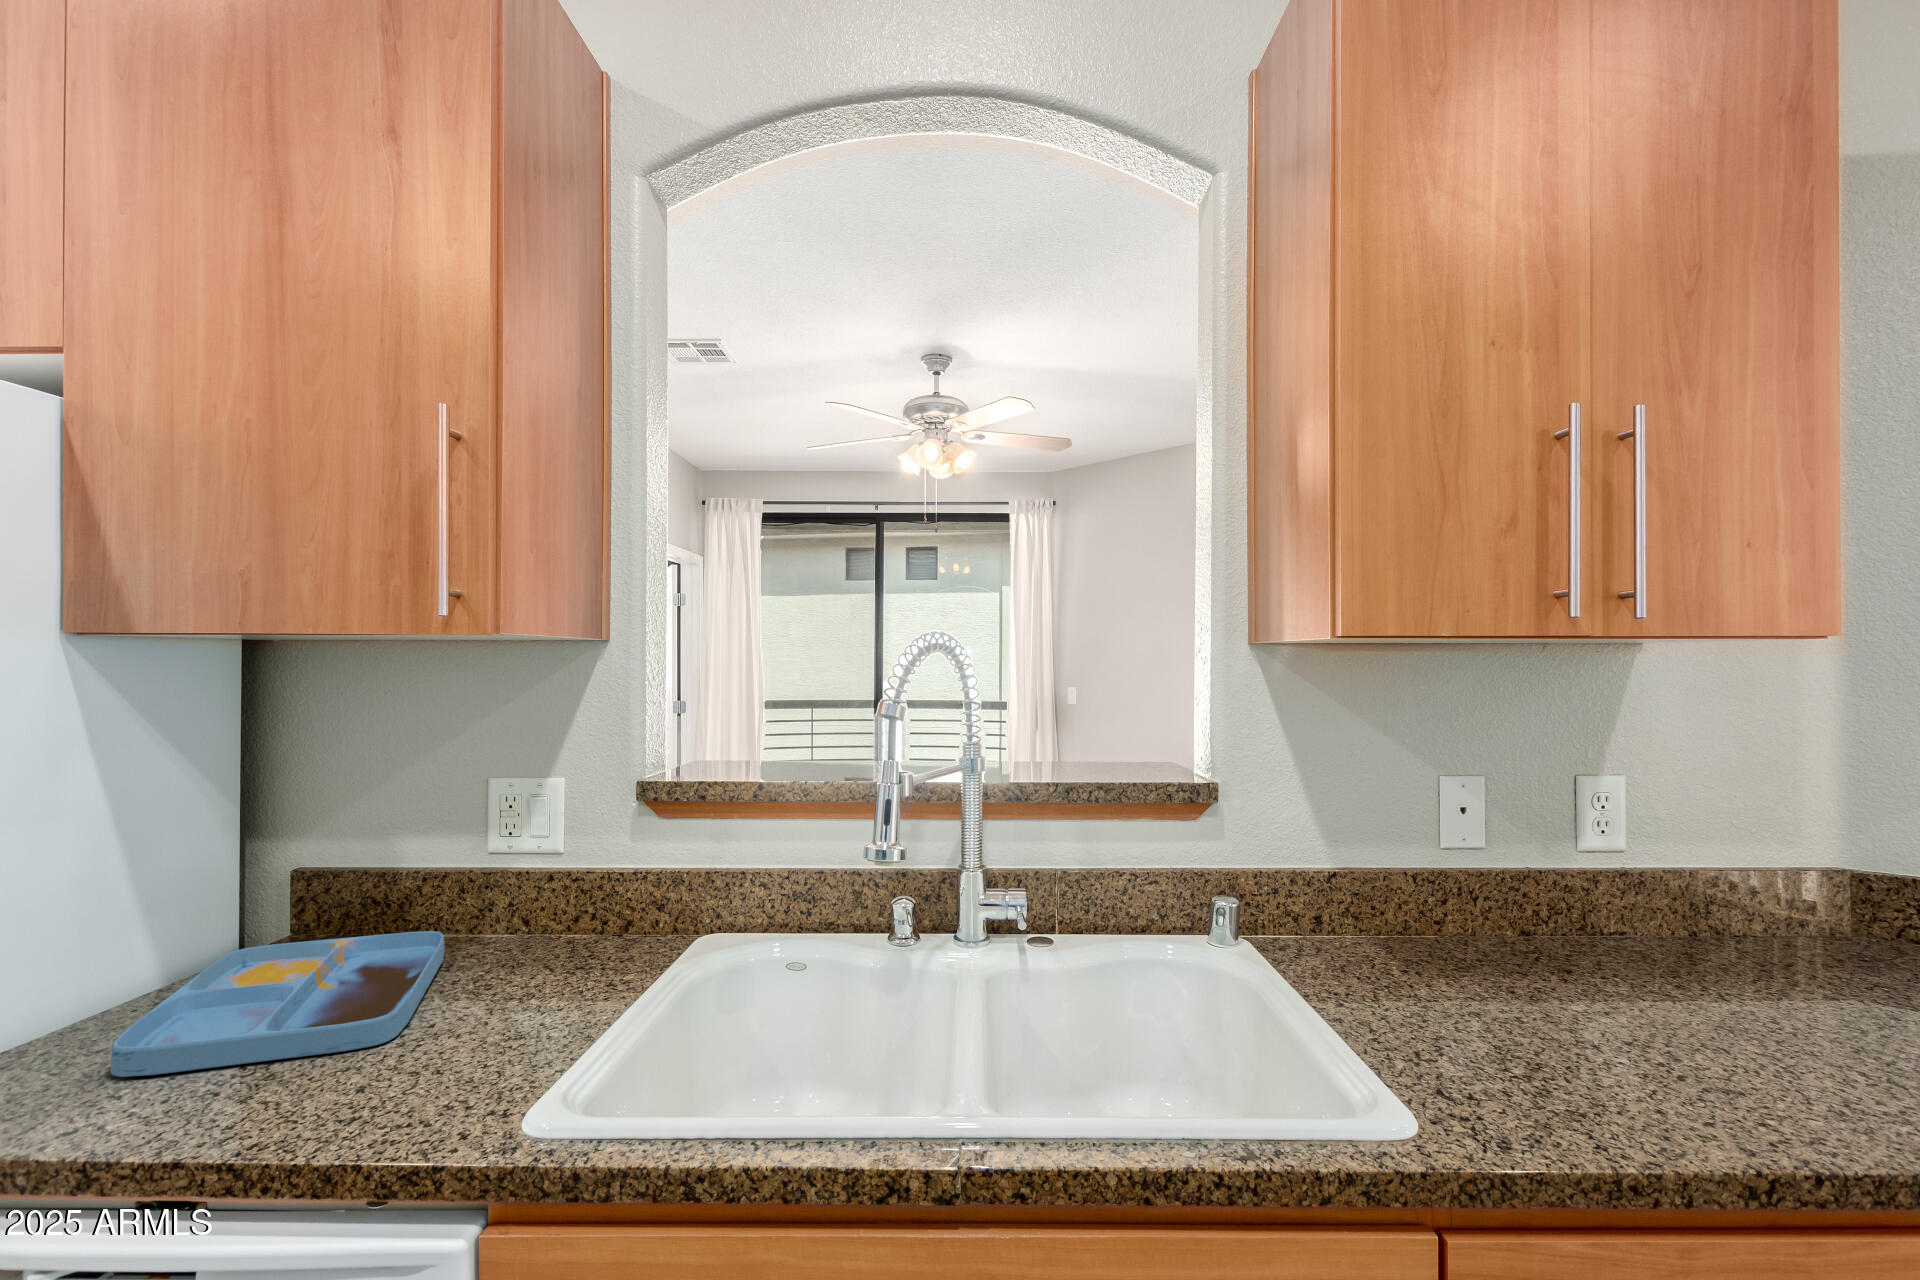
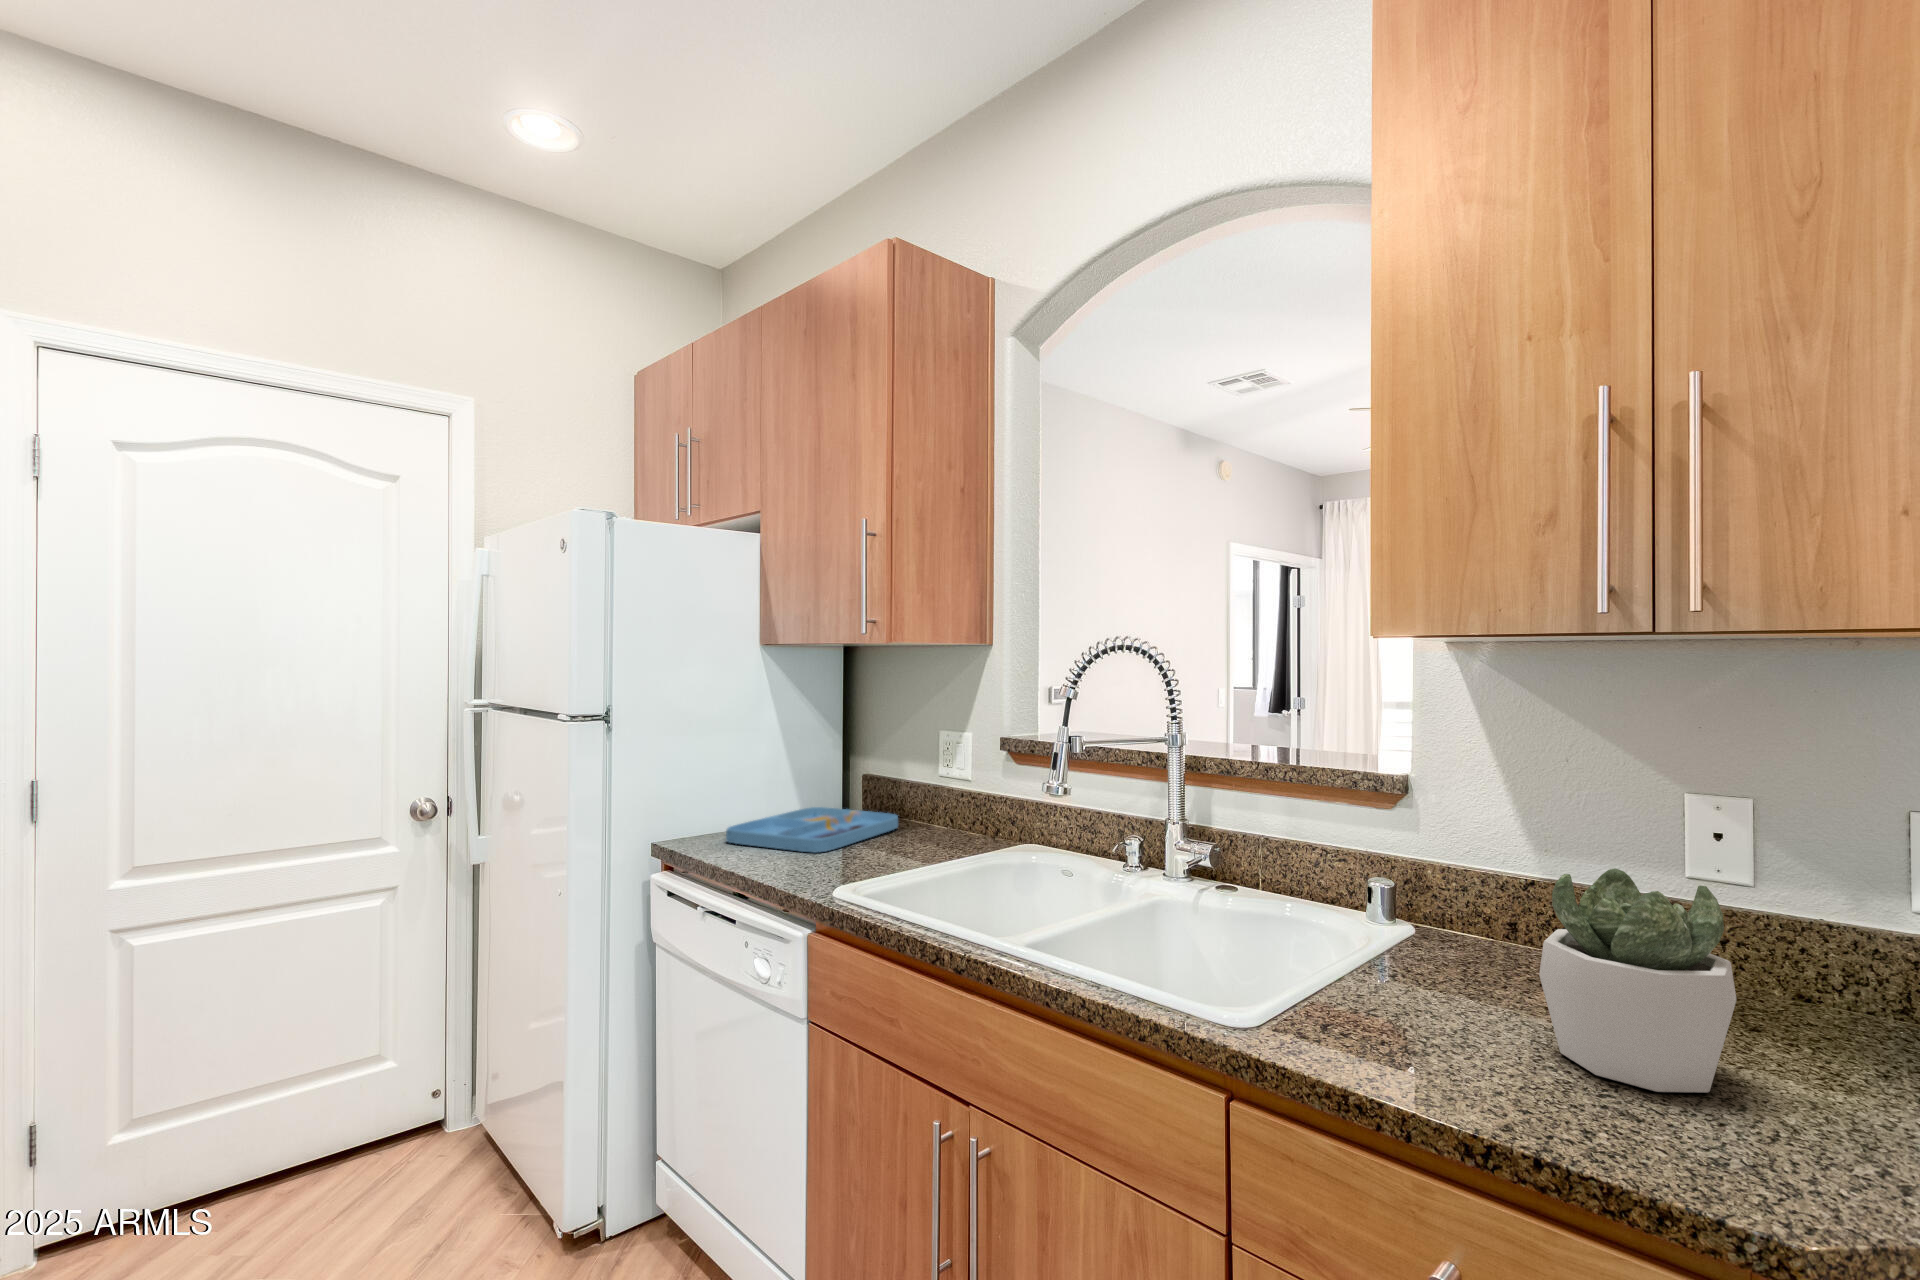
succulent plant: none [1541,858,1723,1063] -> present [1539,868,1737,1093]

